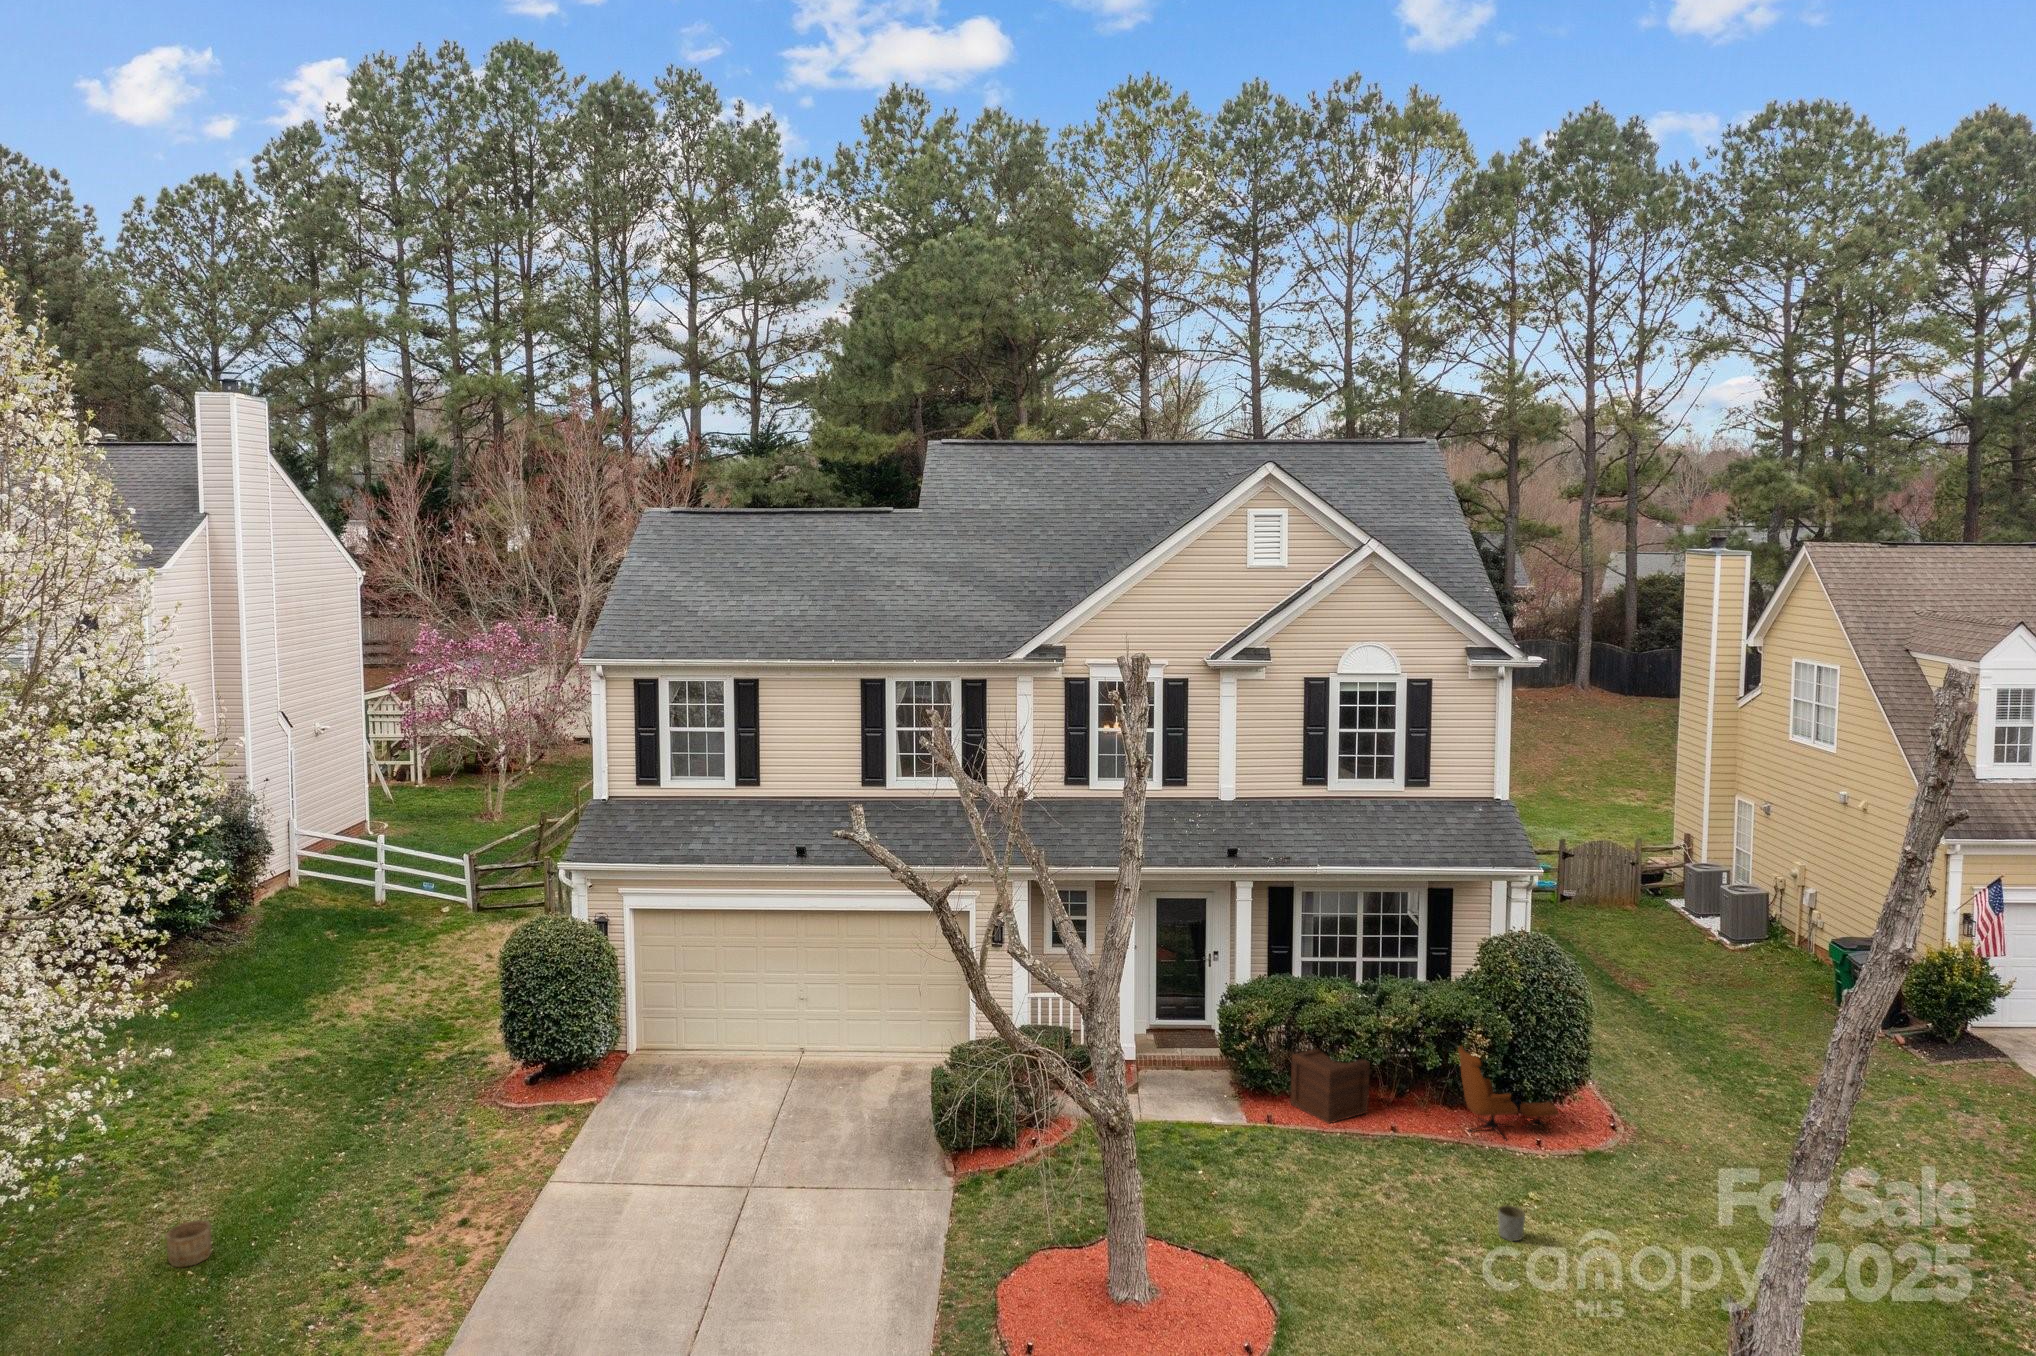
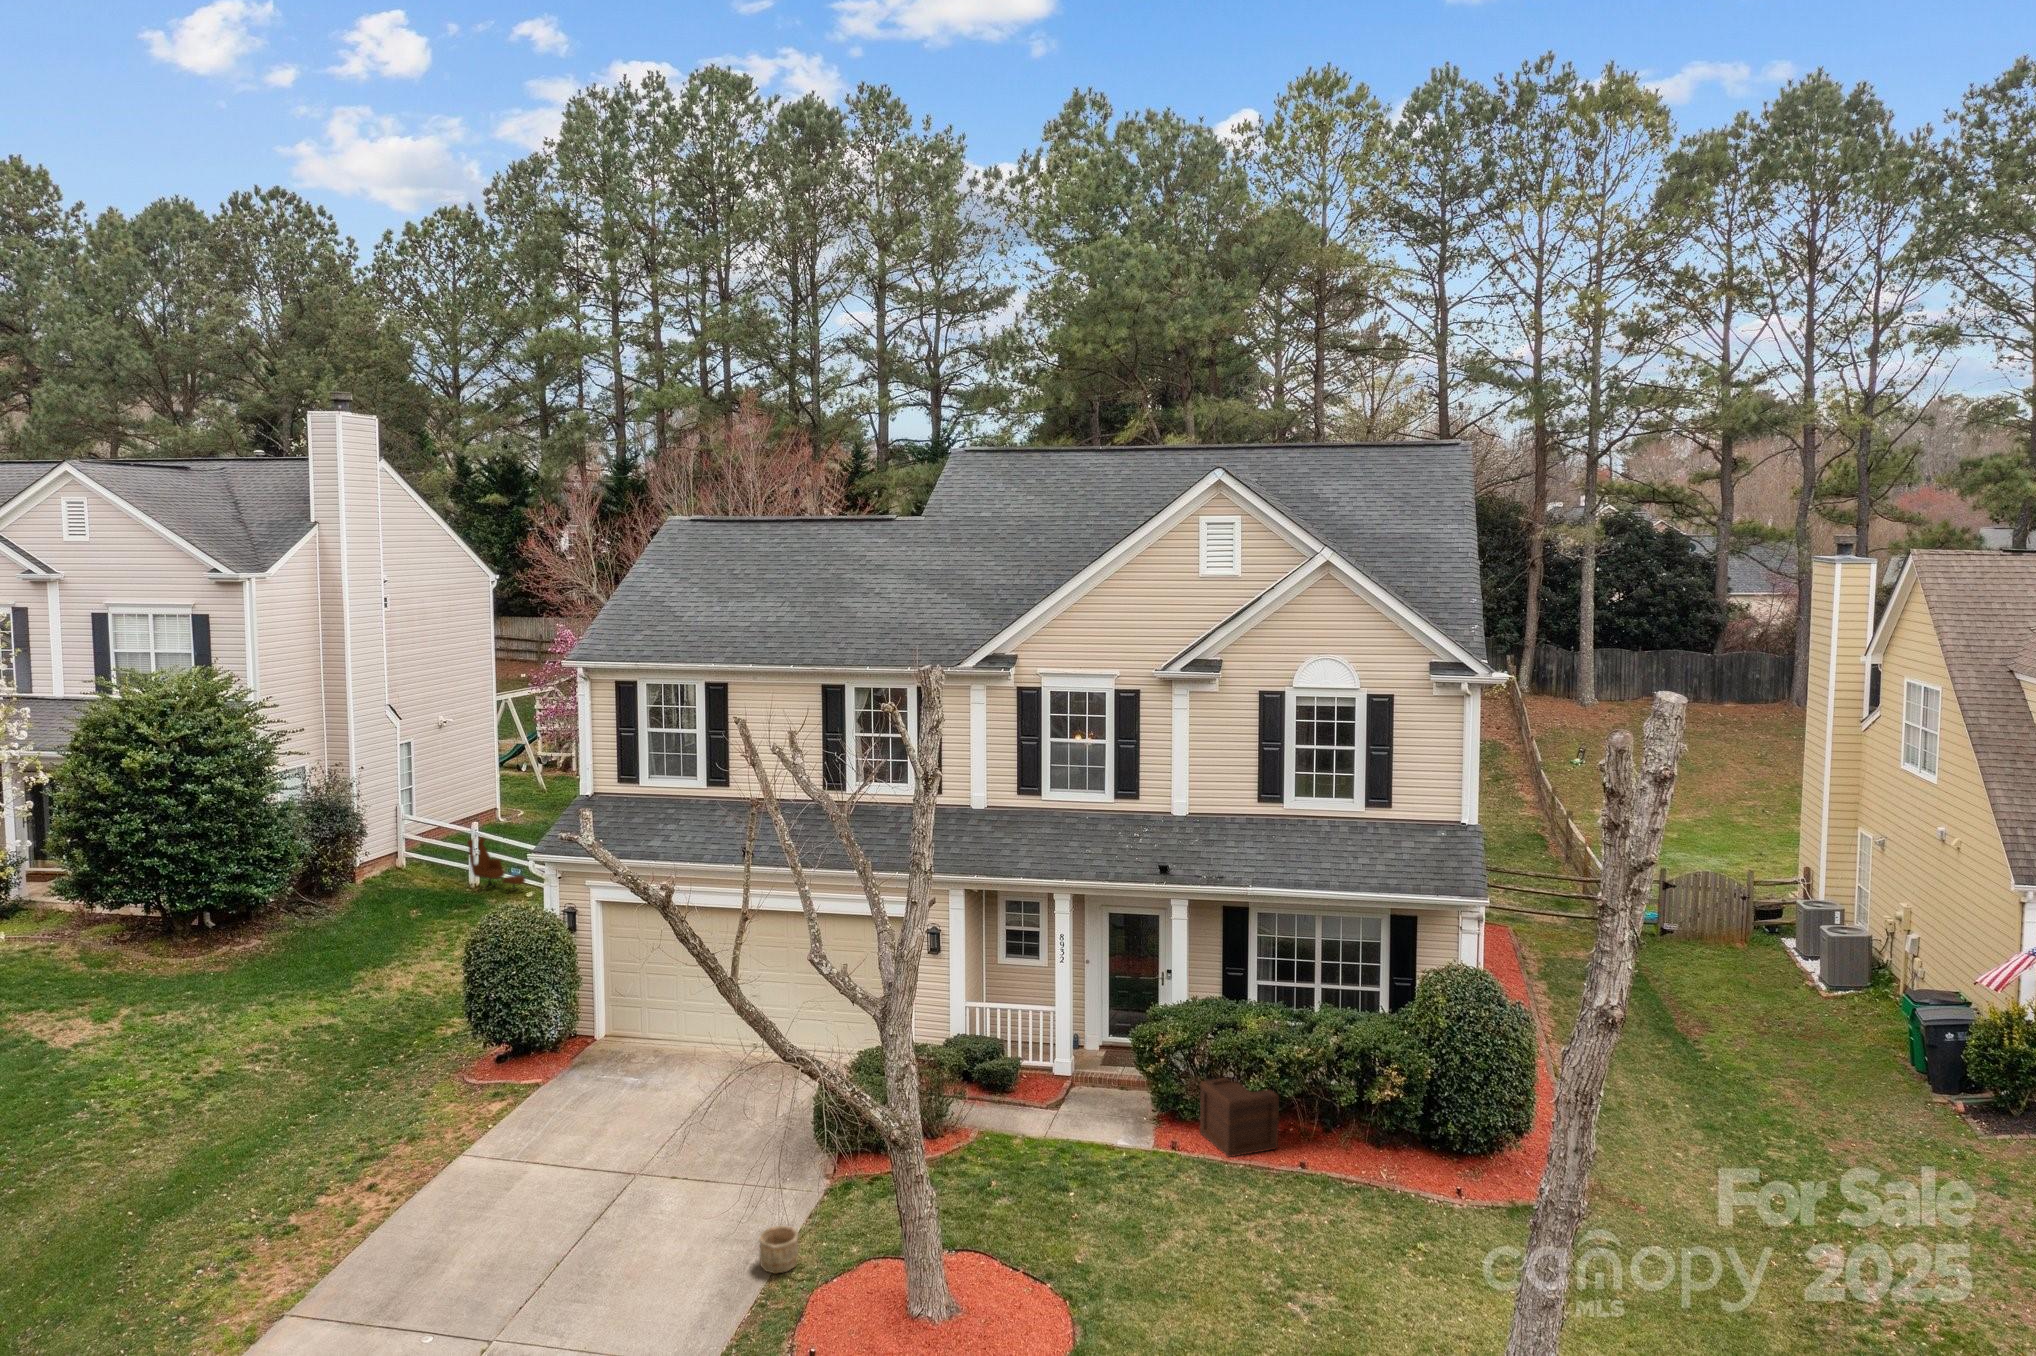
lounge chair: present [1458,1046,1559,1138] -> present [467,838,525,891]
planter: present [1498,1205,1525,1242] -> none [1341,1266,1370,1307]
wooden bucket: present [165,1220,212,1267] -> present [759,1226,798,1274]

